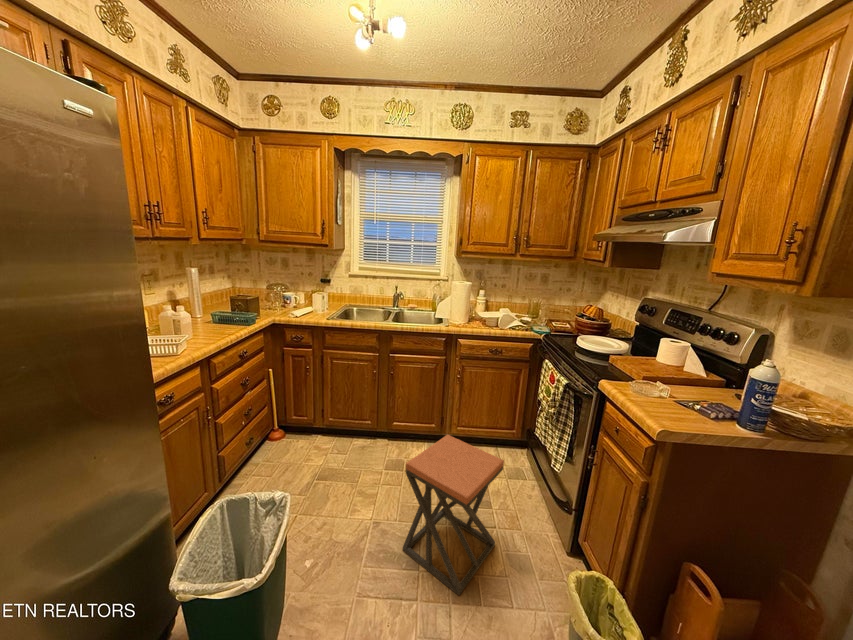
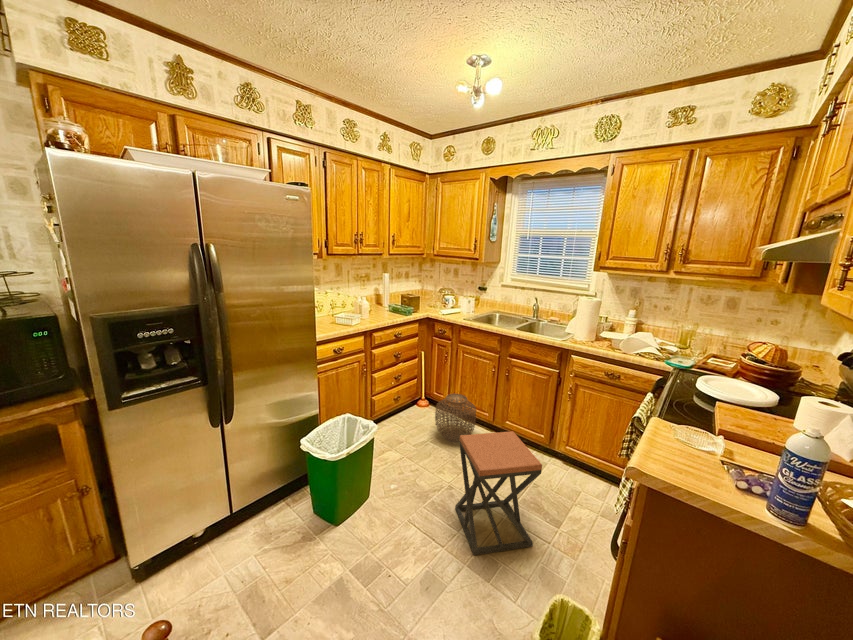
woven basket: none [314,409,365,468] -> present [435,394,476,442]

